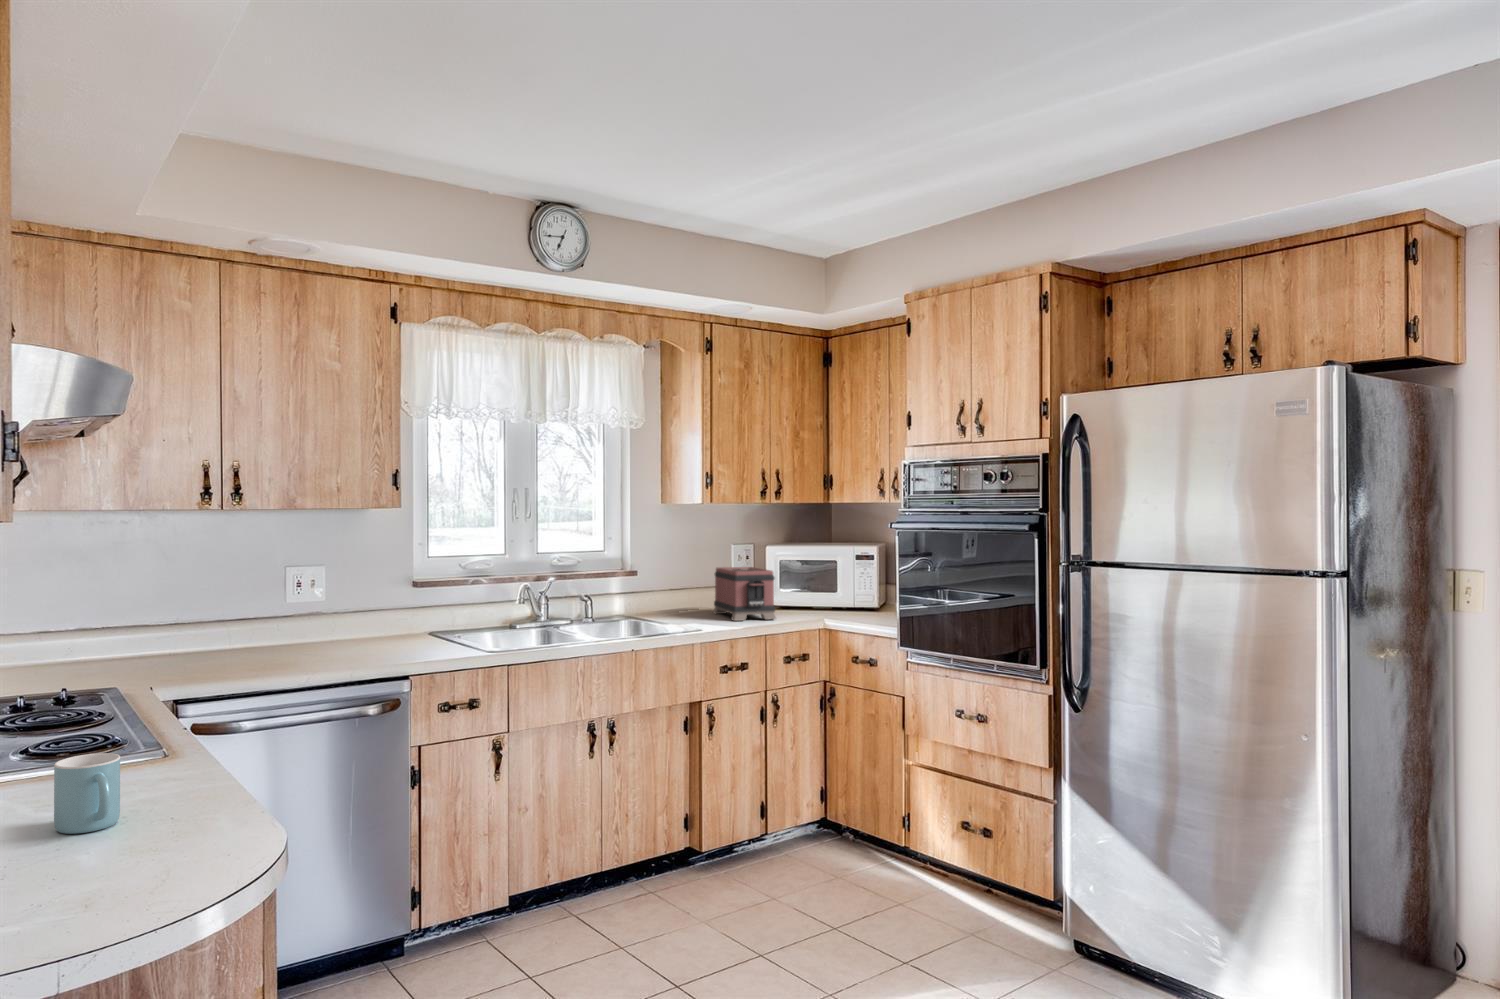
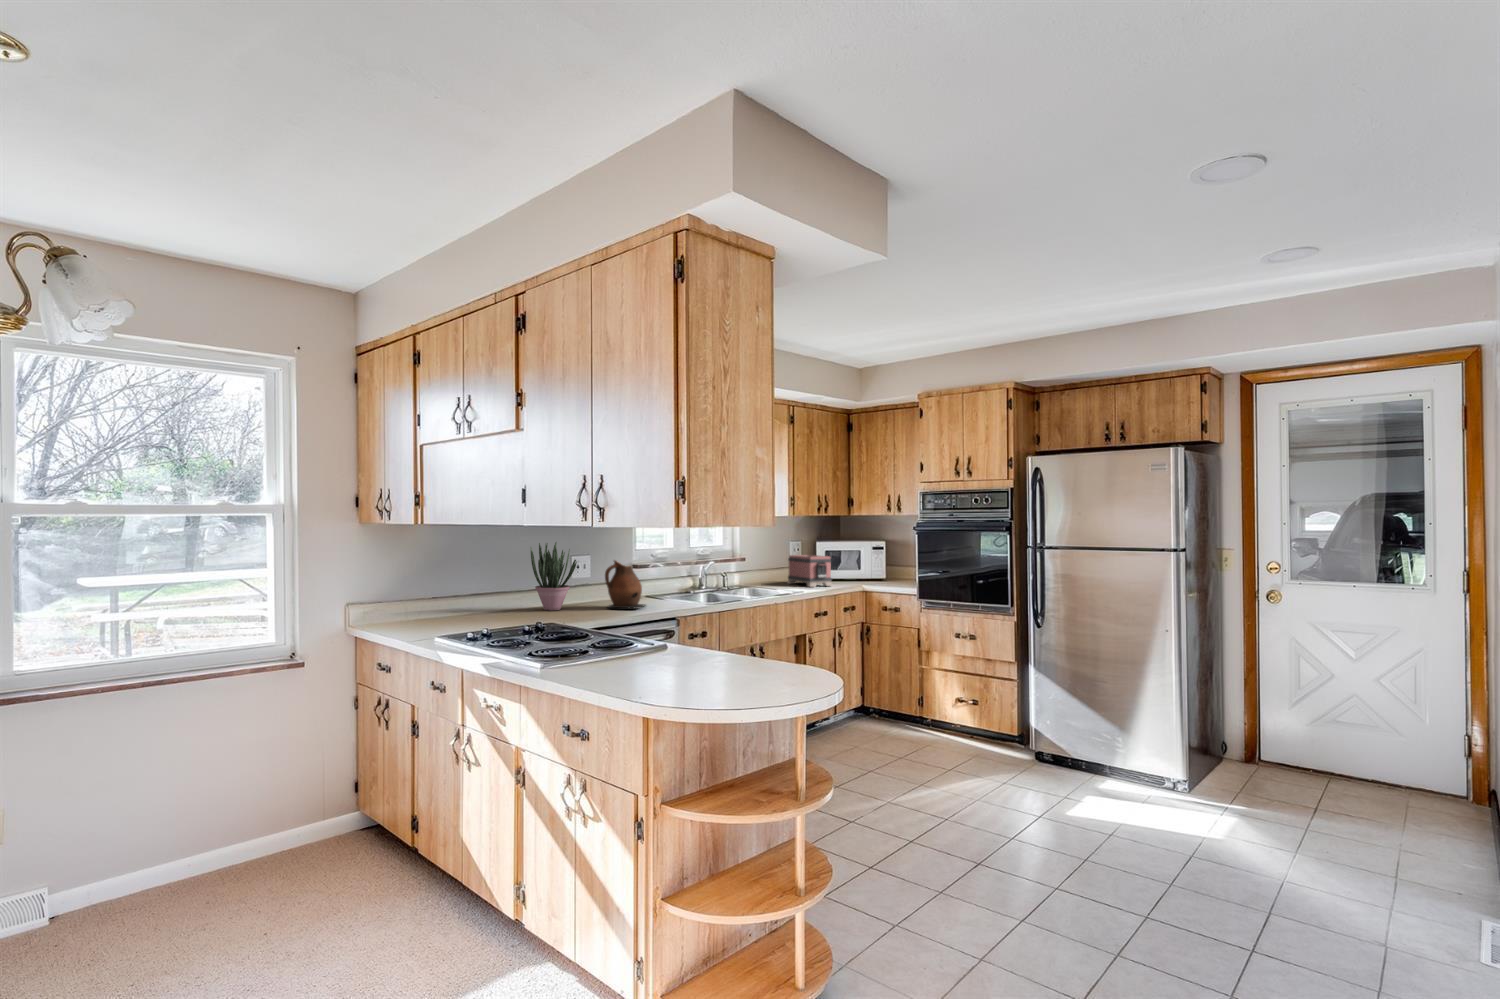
potted plant: none [148,548,240,665] -> present [531,542,577,611]
ceramic pitcher: none [287,580,371,665] -> present [605,560,645,609]
mug: present [54,753,120,834] -> none [691,632,723,667]

